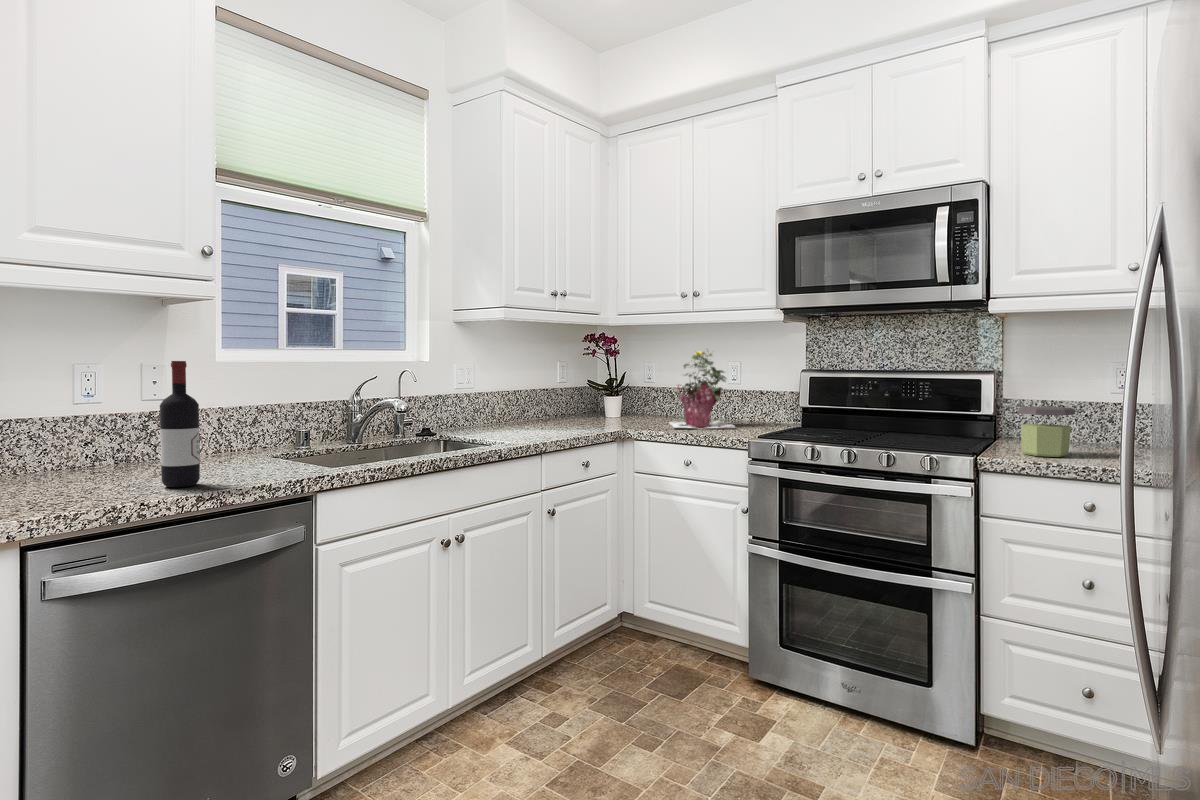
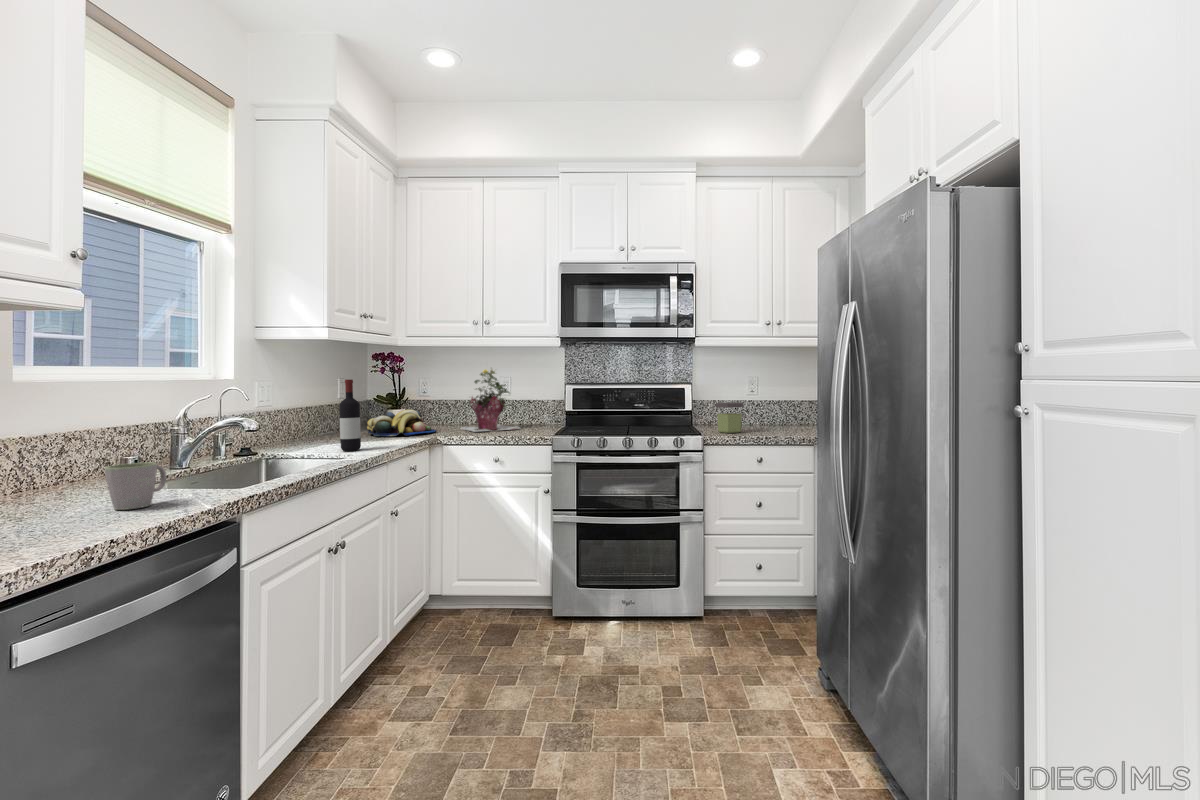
wine bottle: present [160,361,200,487] -> present [339,380,361,451]
fruit bowl: none [563,397,638,427] -> present [367,409,436,436]
mug: none [224,436,278,477] -> present [105,462,166,510]

